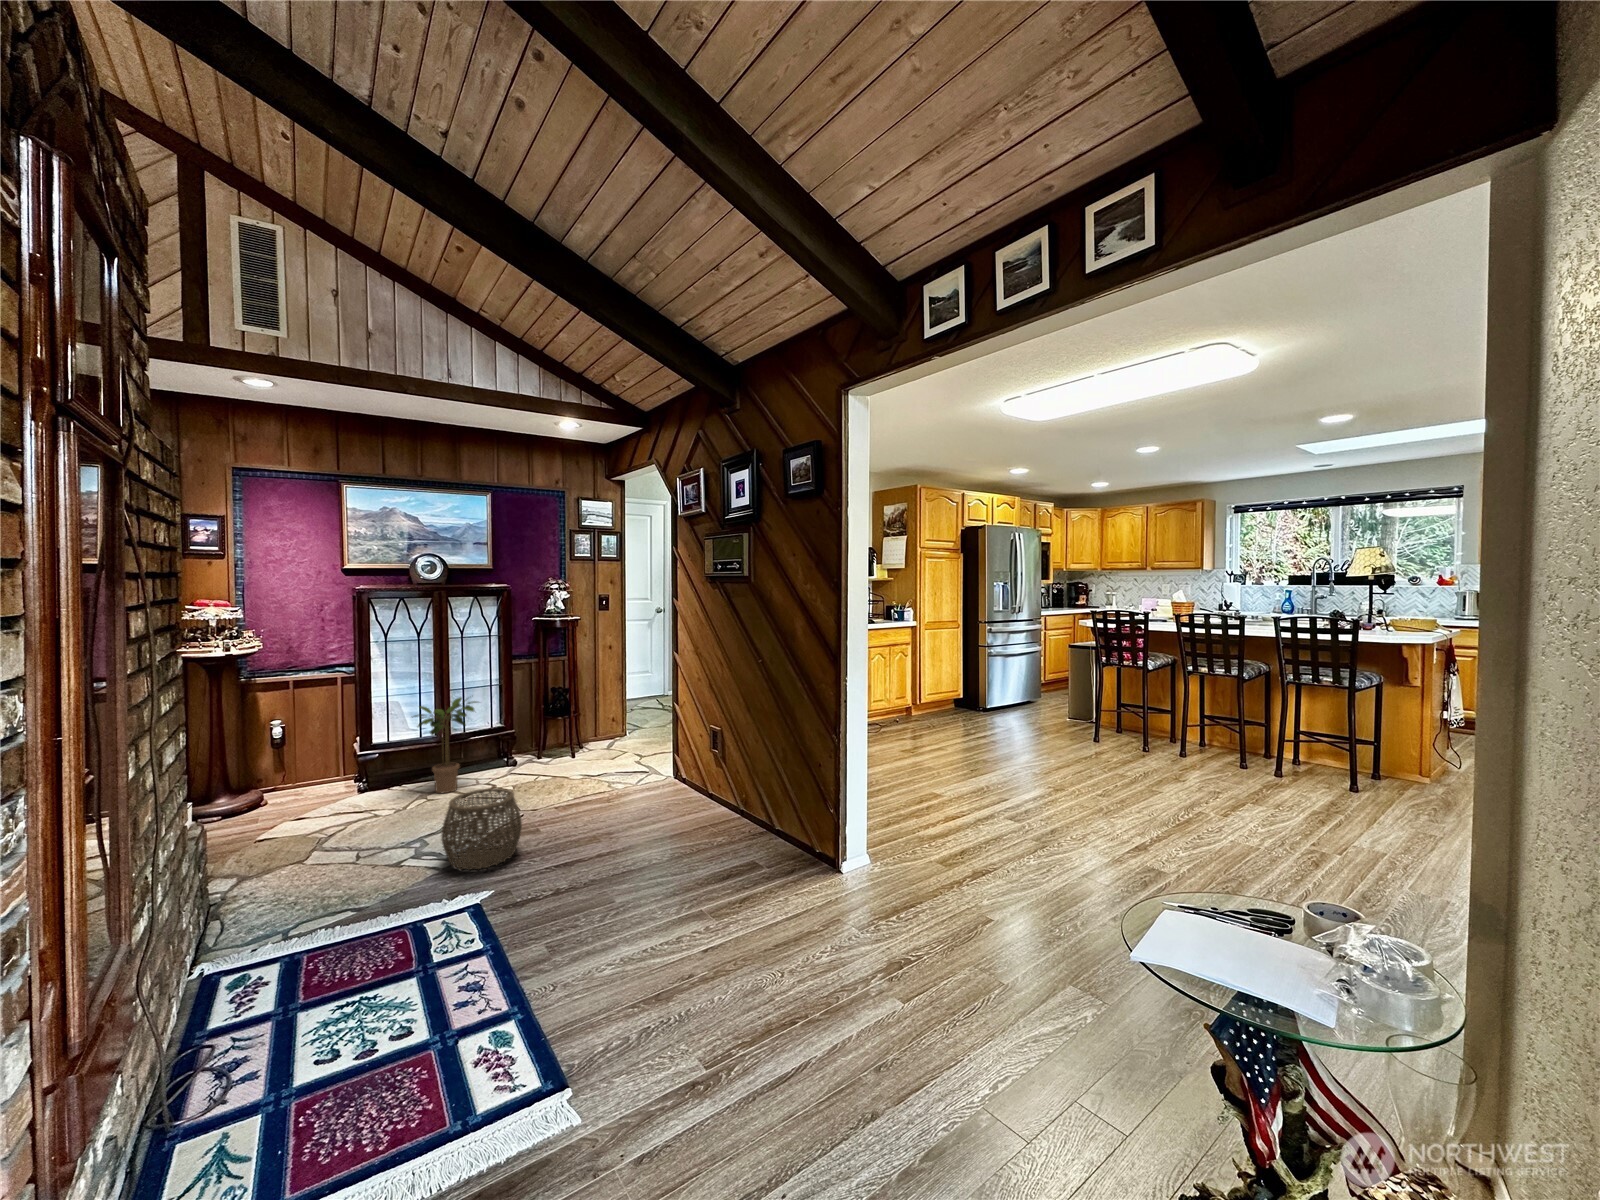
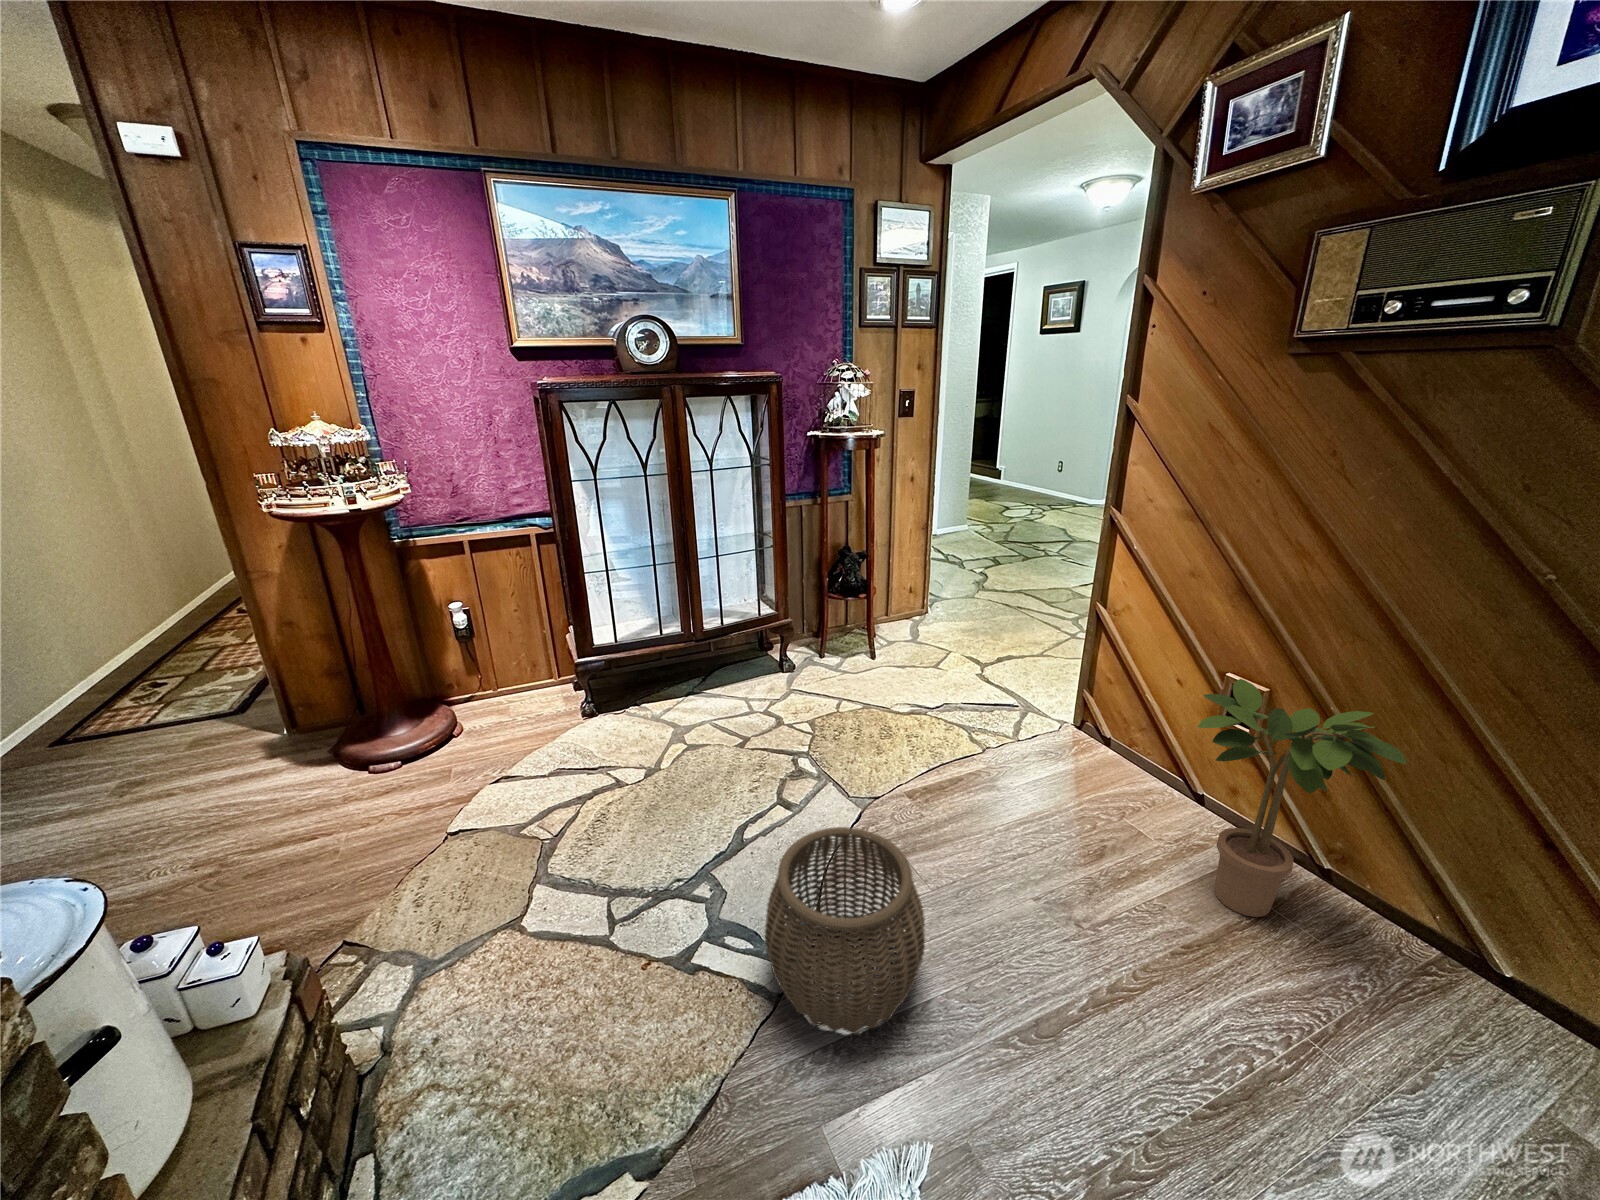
potted plant: present [414,697,477,793] -> present [1198,679,1406,917]

